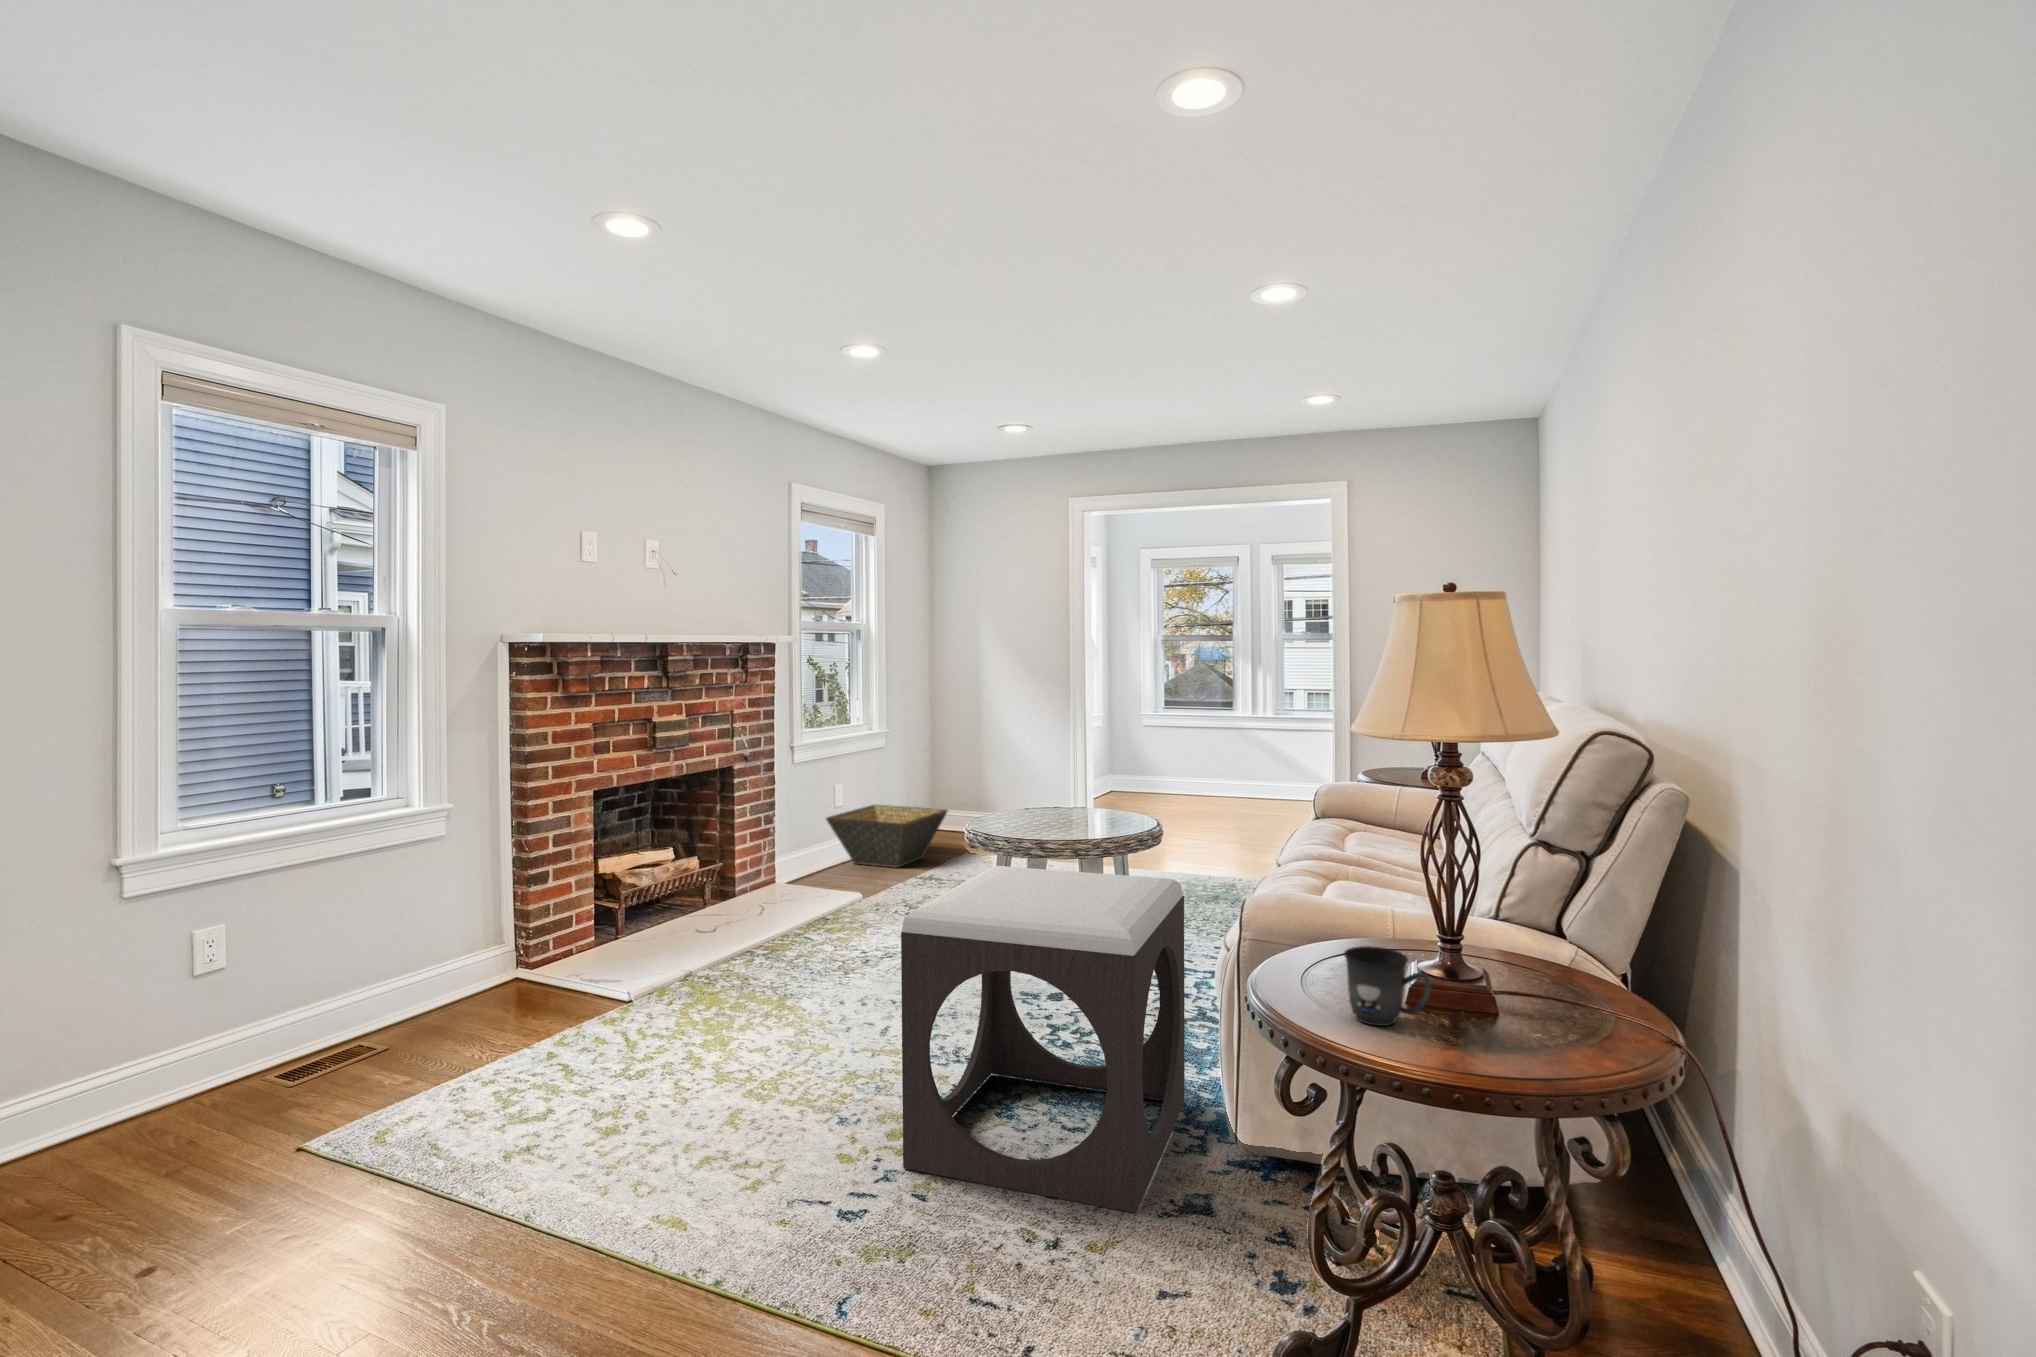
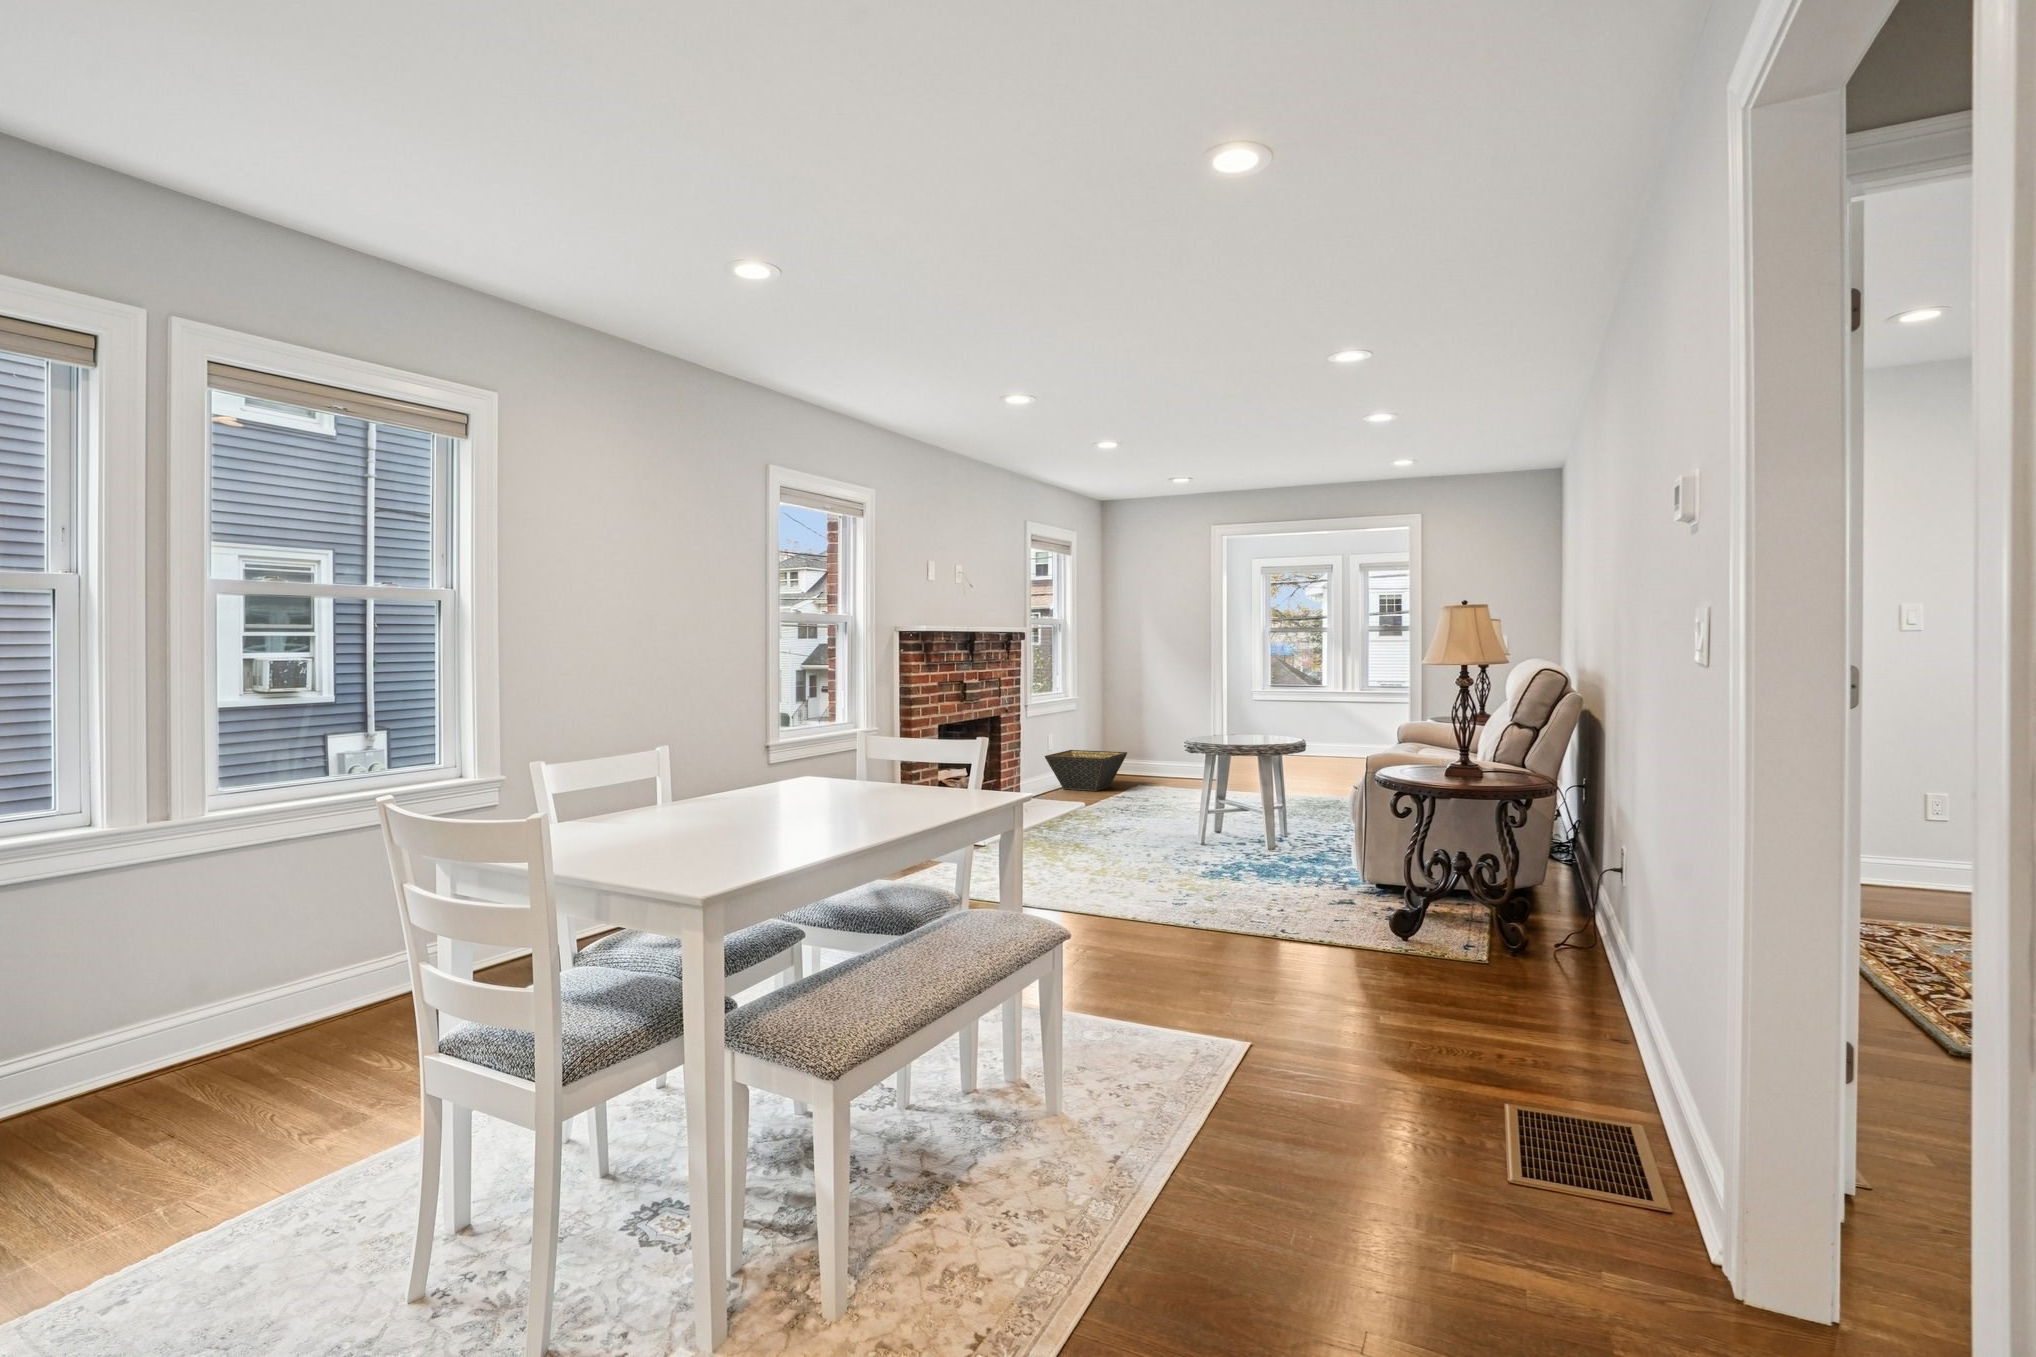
footstool: present [901,866,1185,1213] -> none [1195,750,1332,900]
mug: present [1344,946,1431,1026] -> none [1419,750,1455,778]

